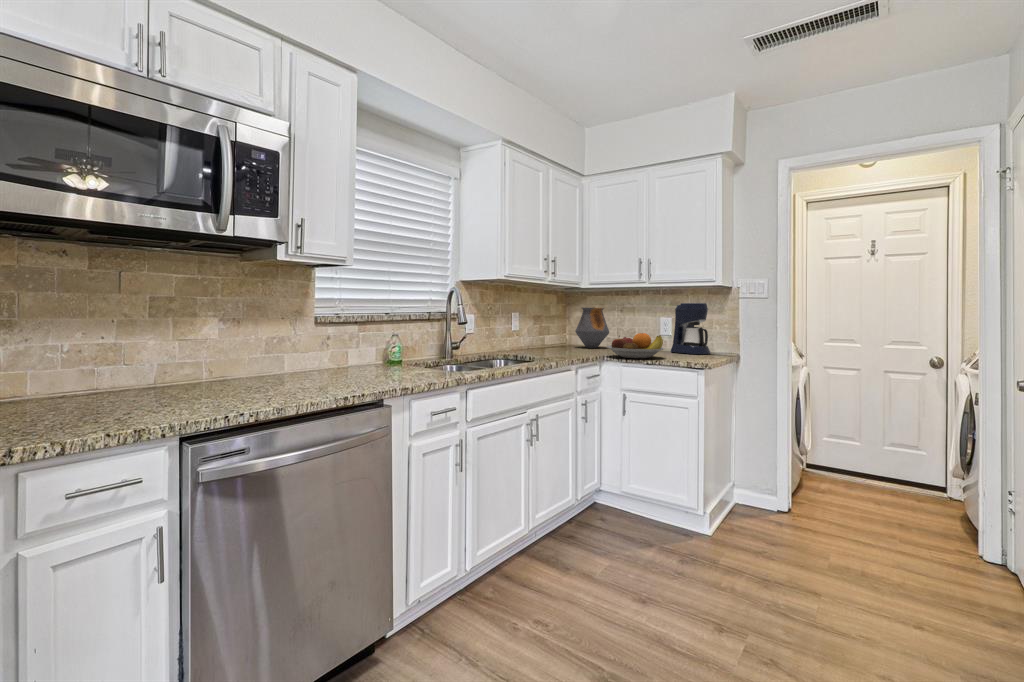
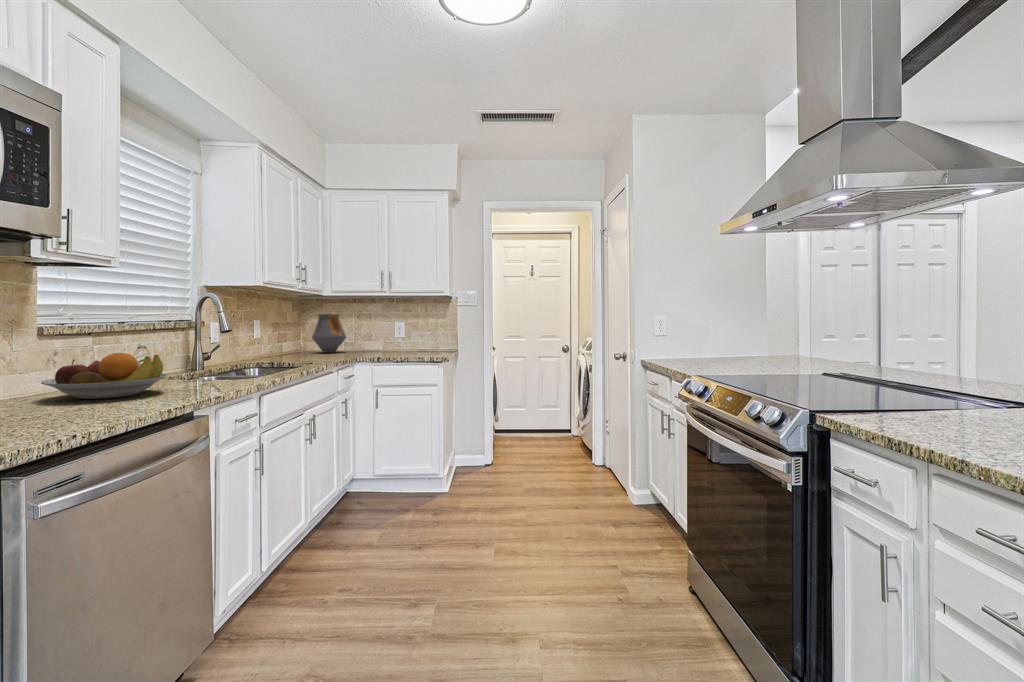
coffee maker: present [671,303,711,354] -> none [406,308,440,352]
fruit bowl: present [606,333,665,358] -> present [41,353,168,399]

